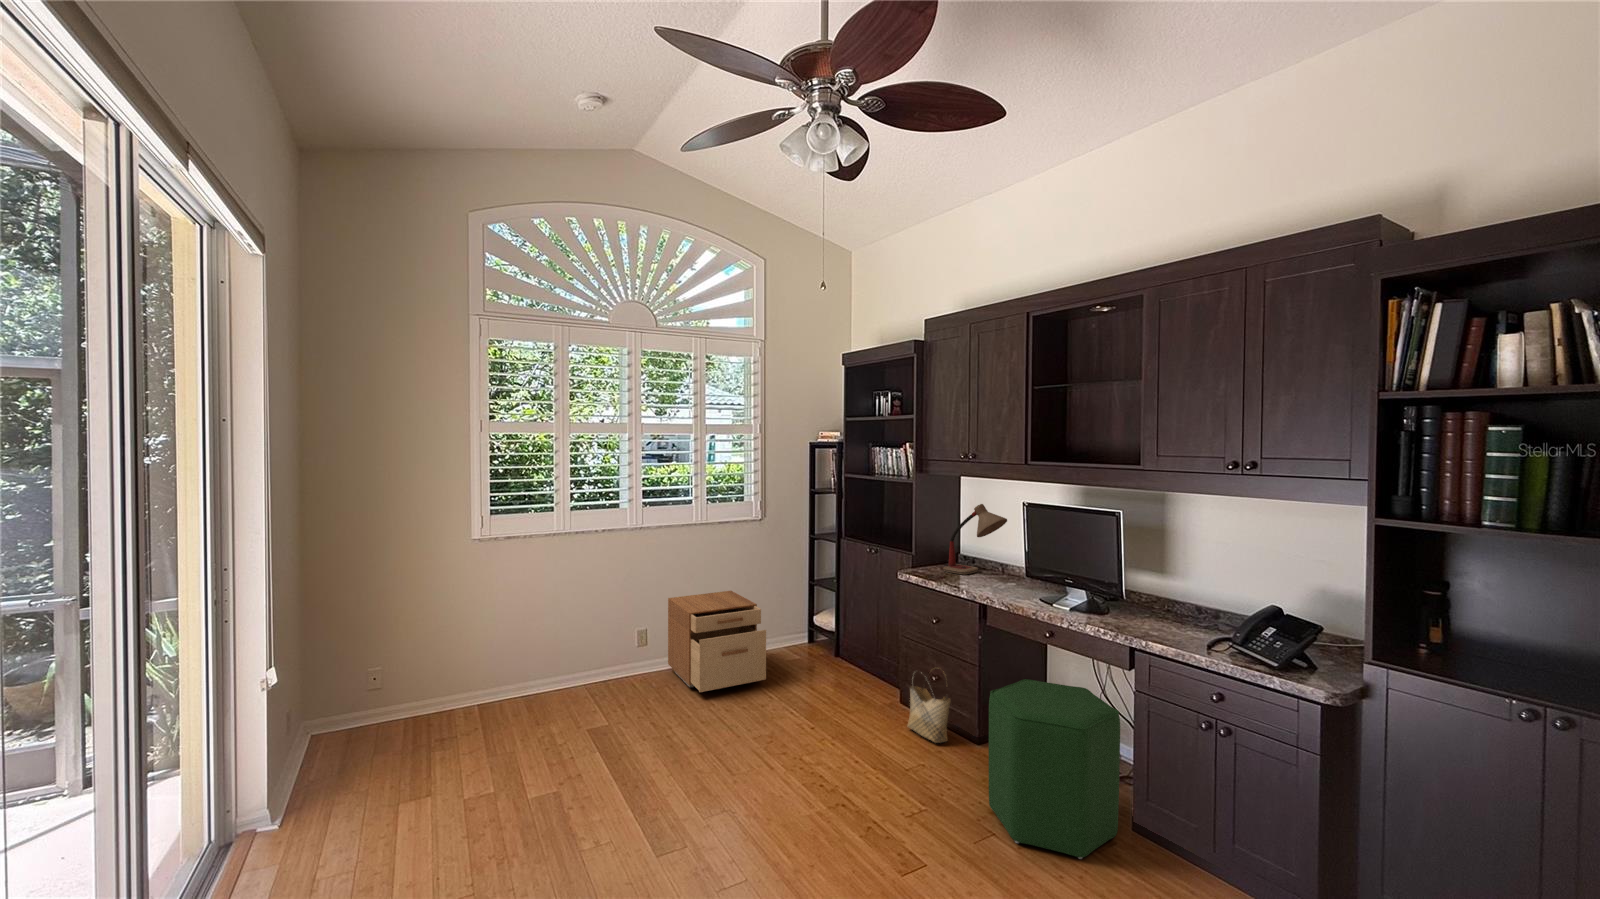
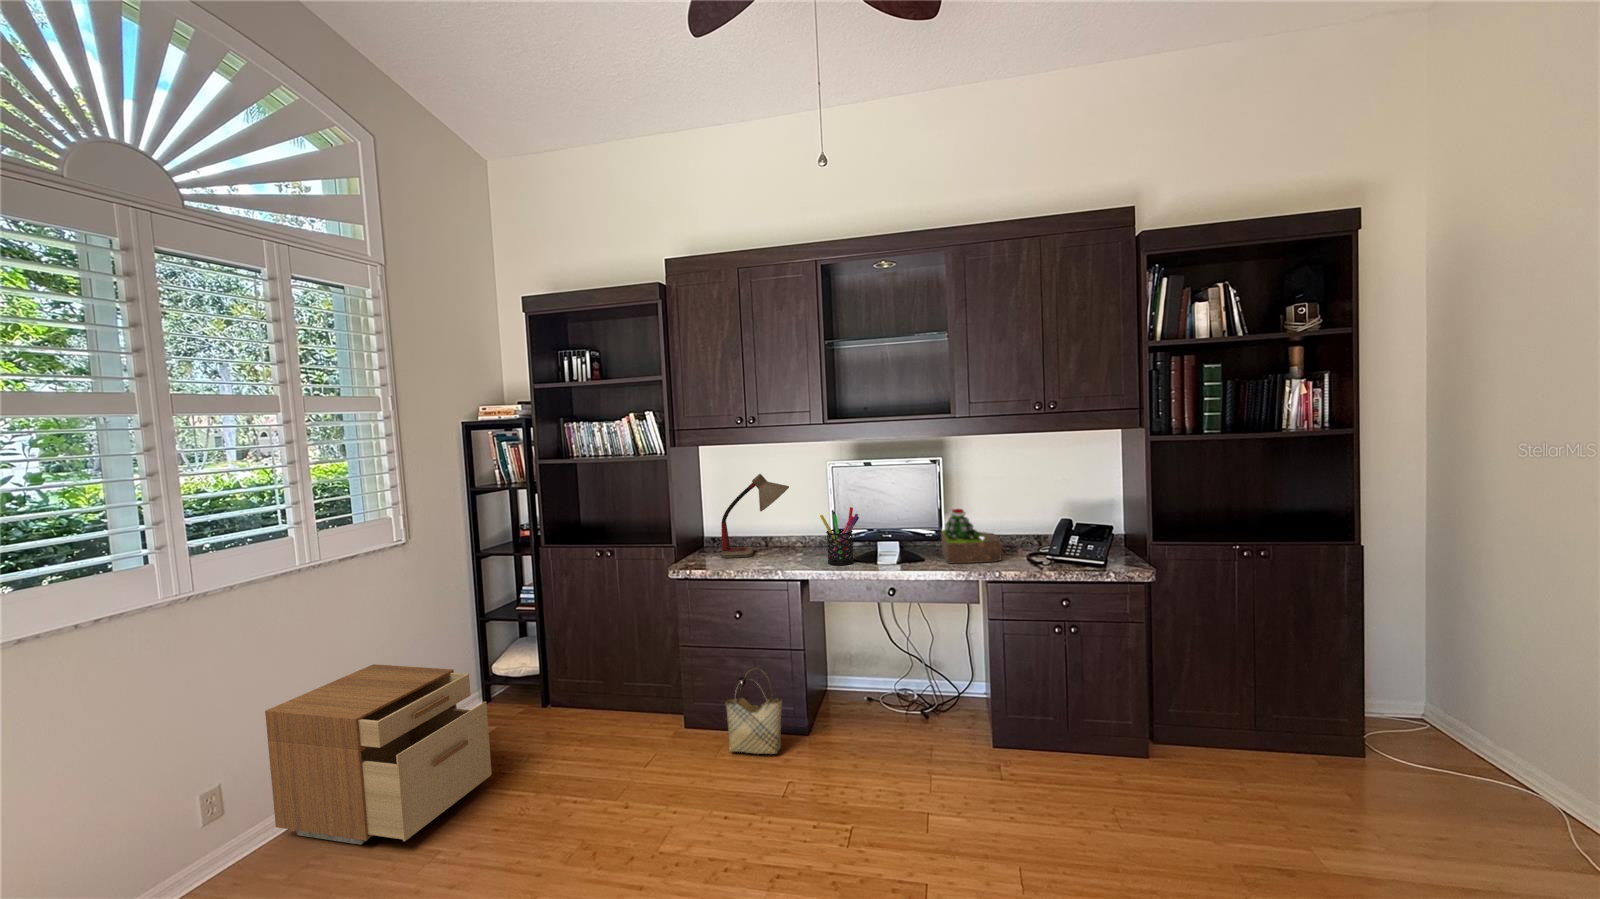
pen holder: none [1002,545,1036,598] -> present [820,507,859,565]
succulent plant: none [1108,566,1190,631] -> present [941,509,1002,563]
ottoman: present [989,679,1120,859] -> none [887,635,1006,810]

